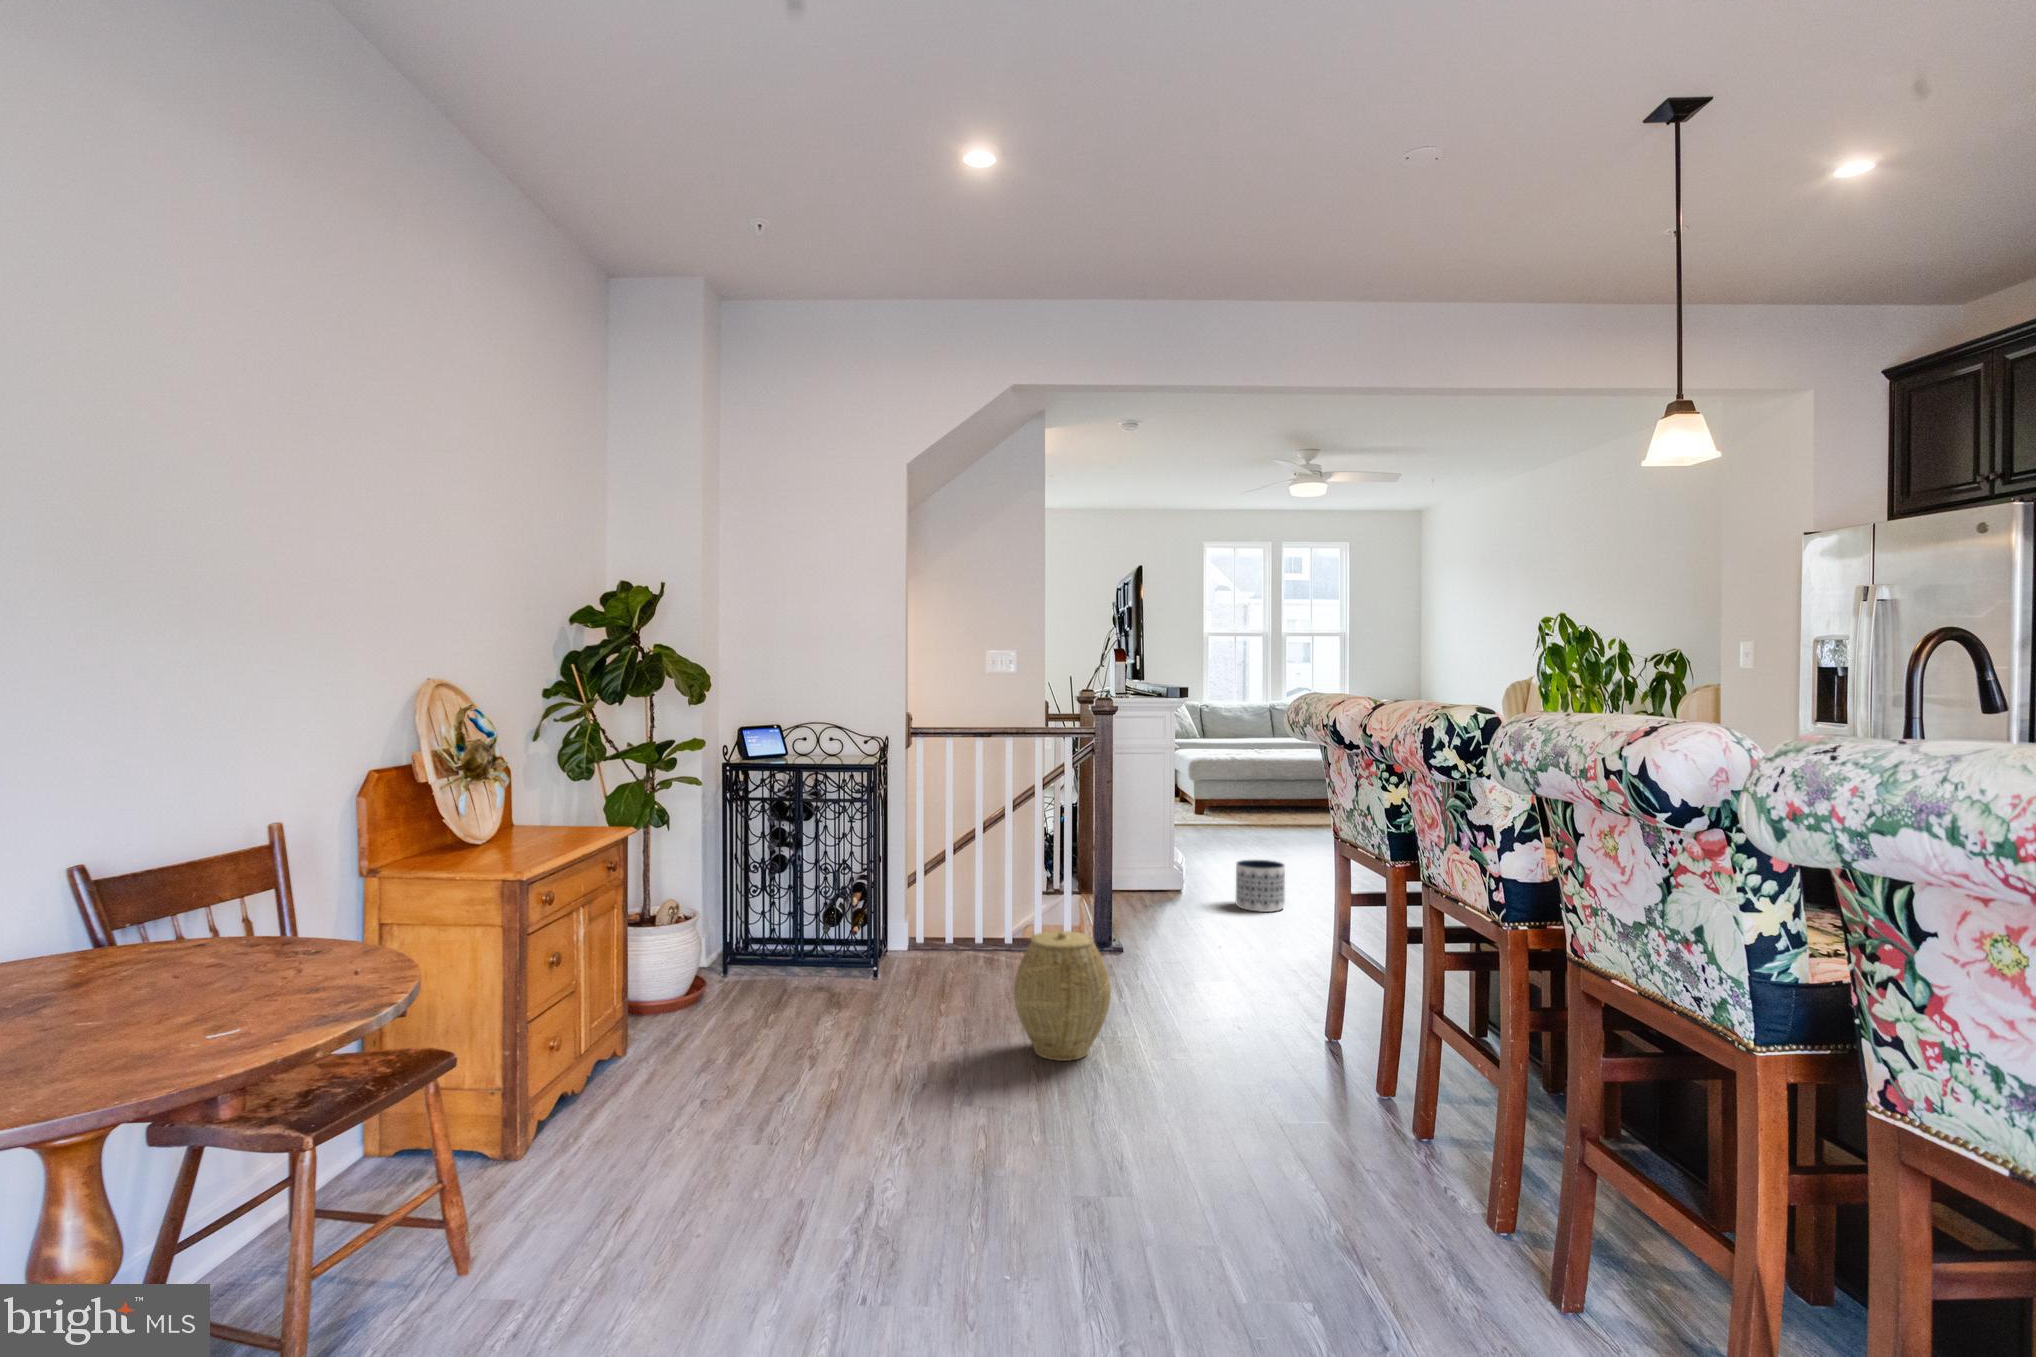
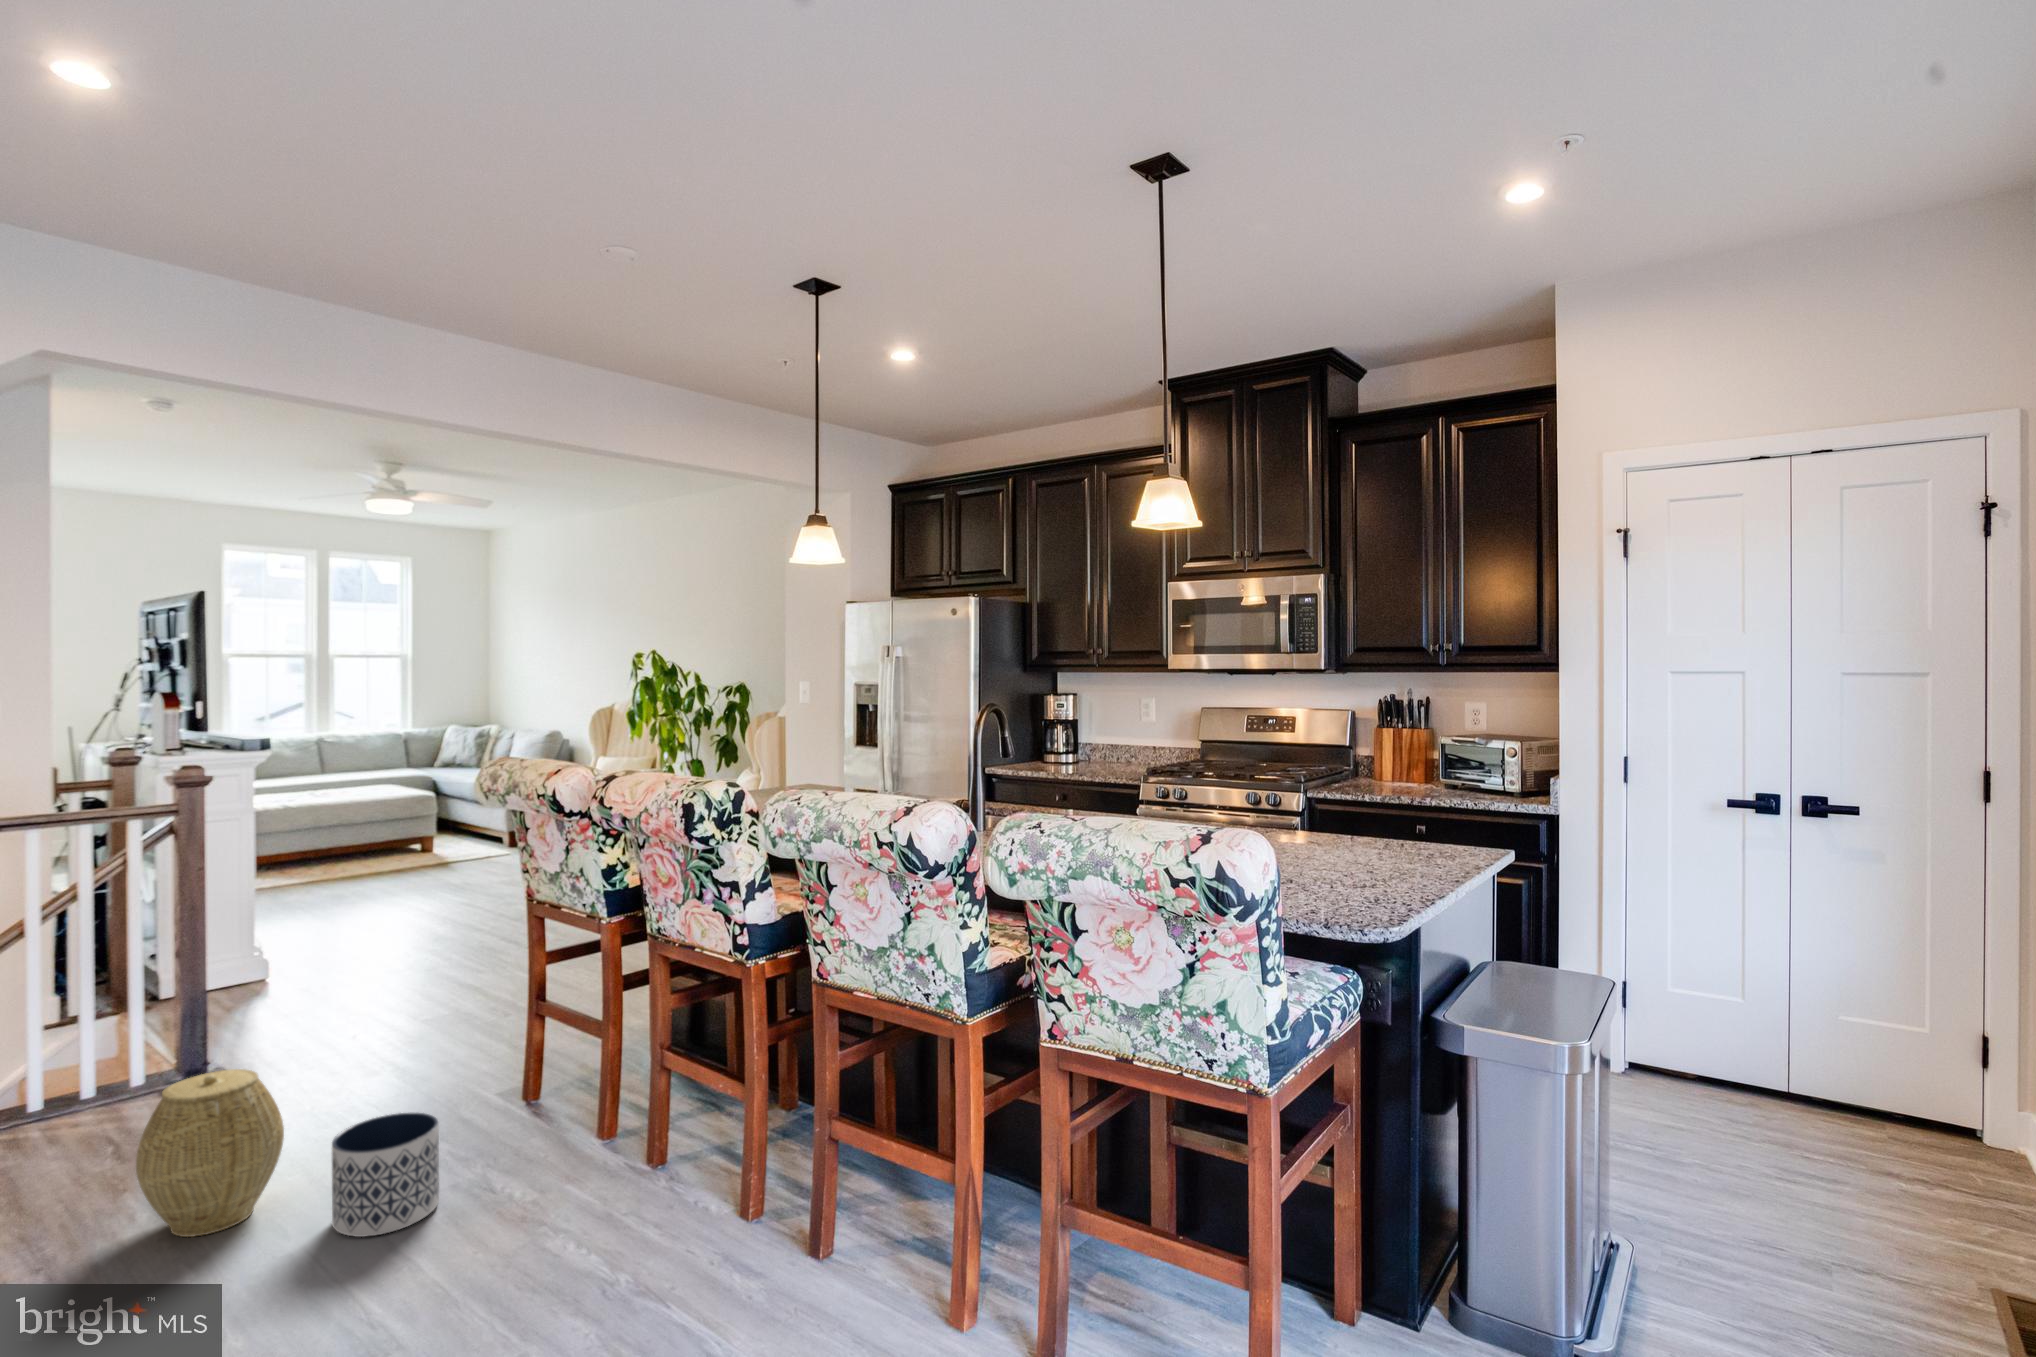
planter: present [1236,860,1285,912] -> present [332,1113,439,1237]

